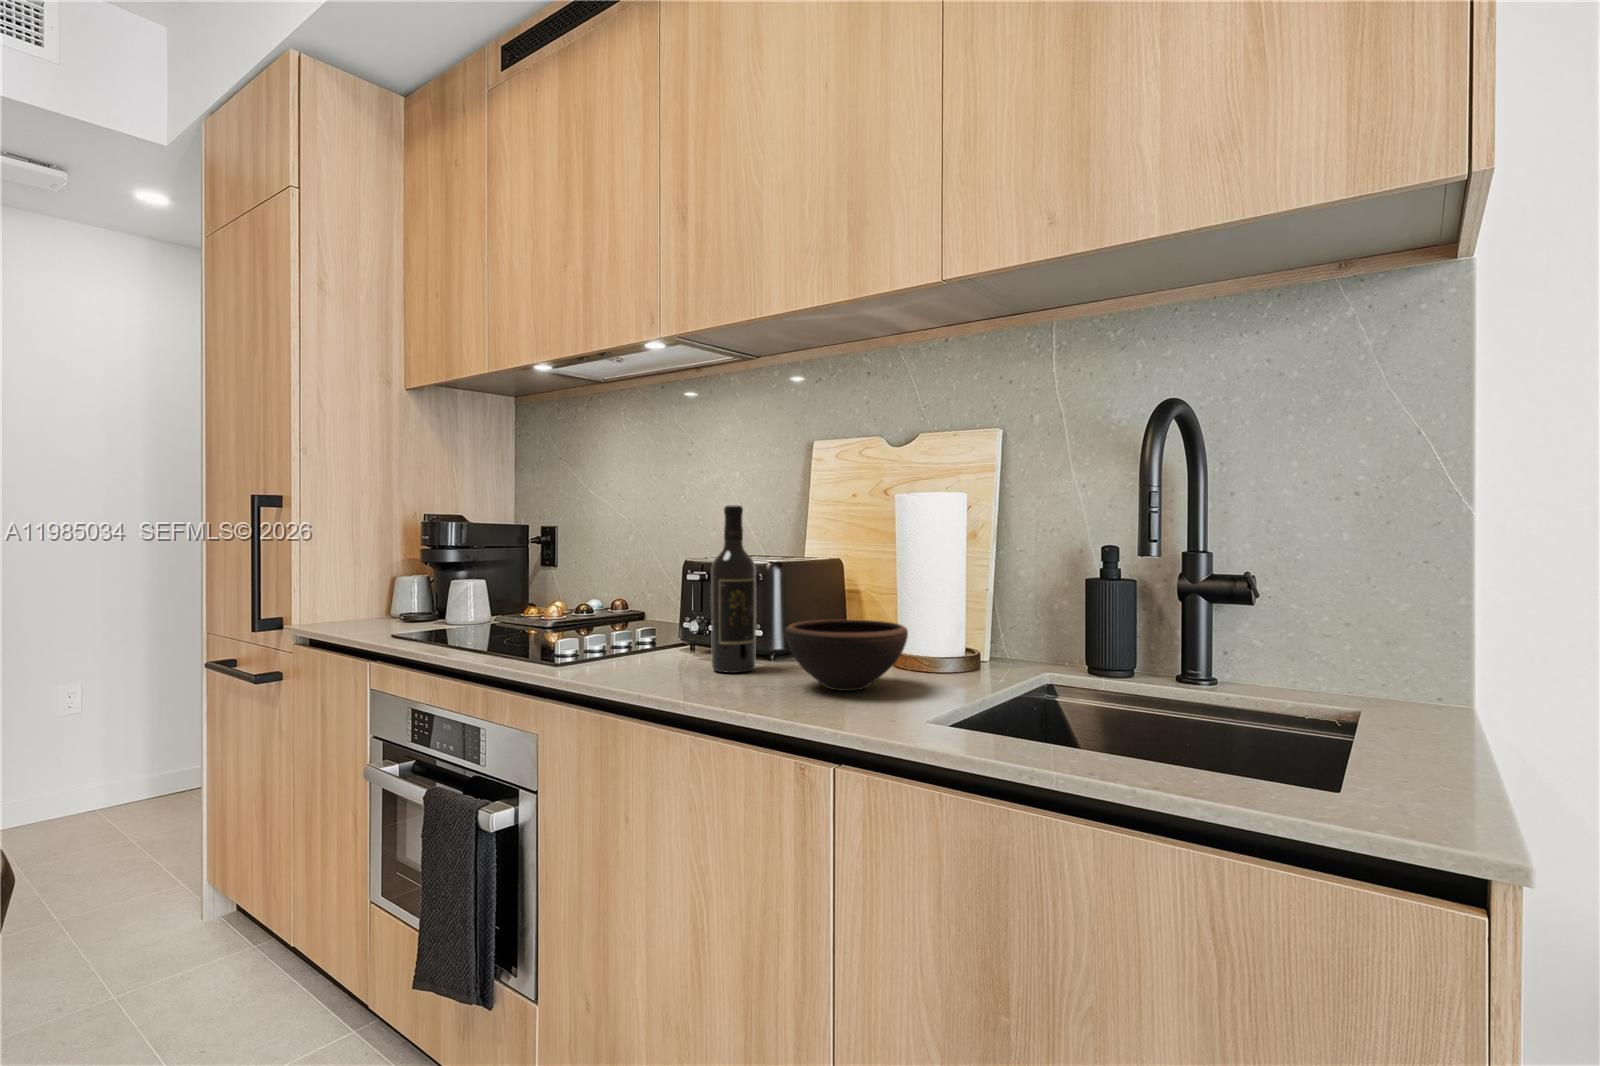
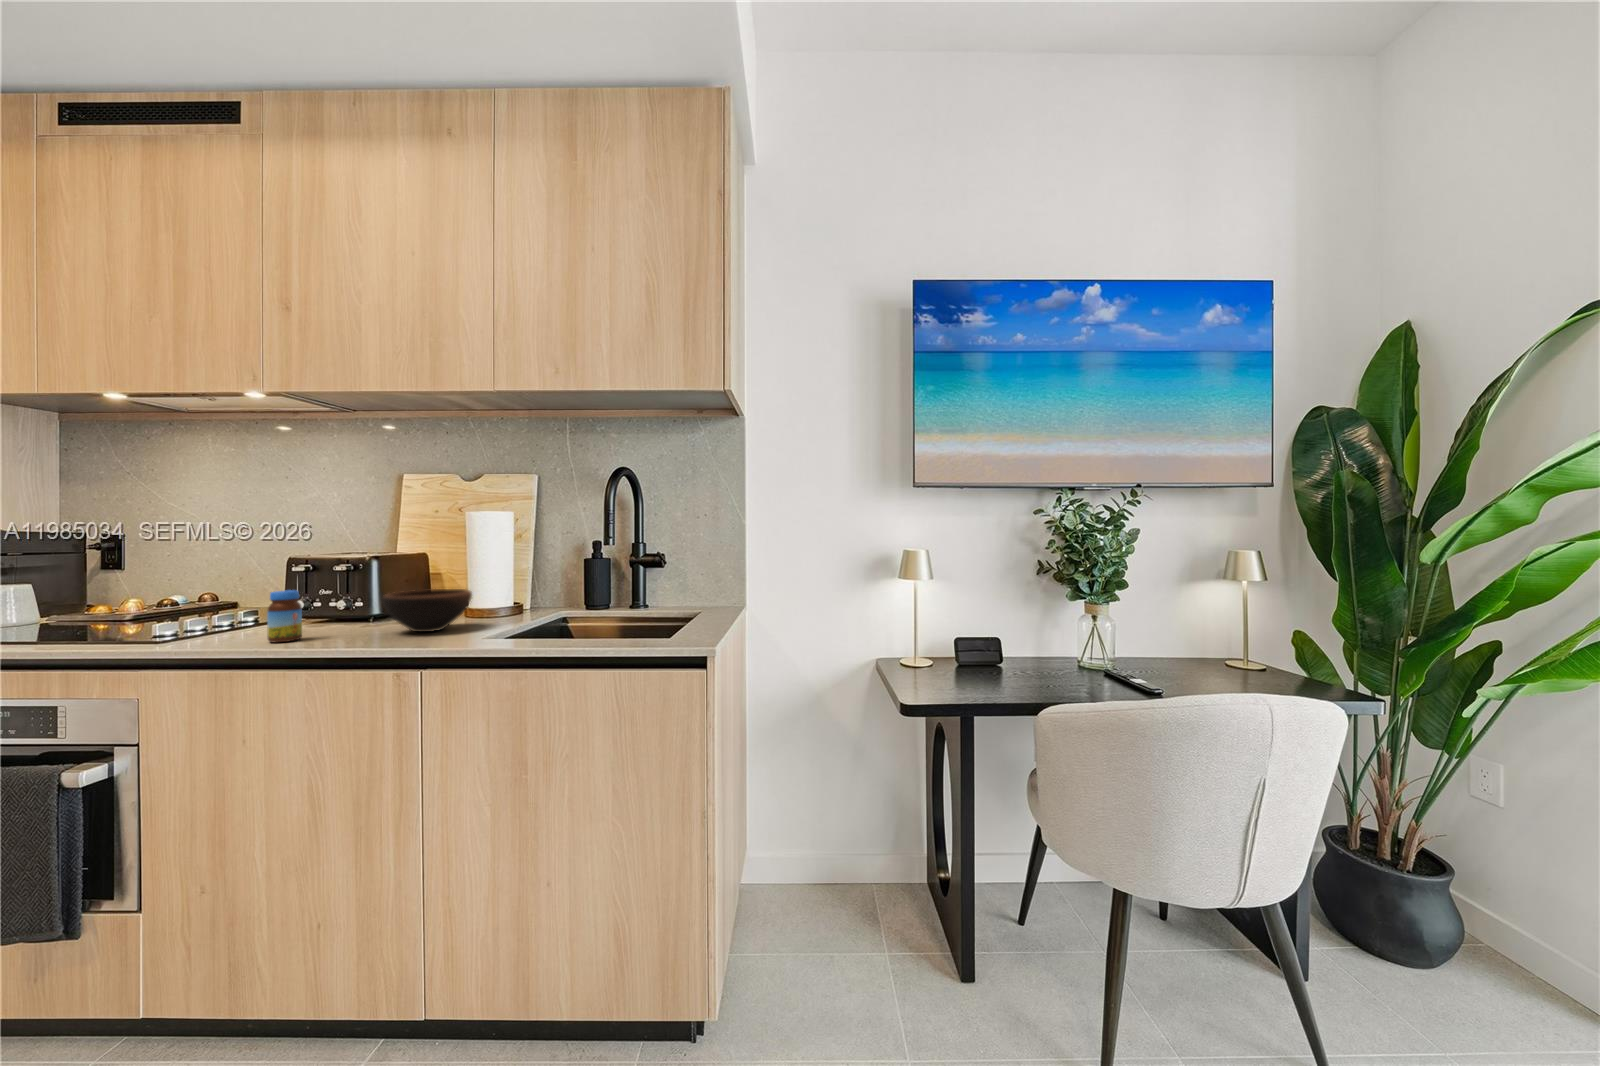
wine bottle: present [711,506,756,673] -> none [317,518,356,632]
jar: none [656,610,693,684] -> present [267,590,302,642]

